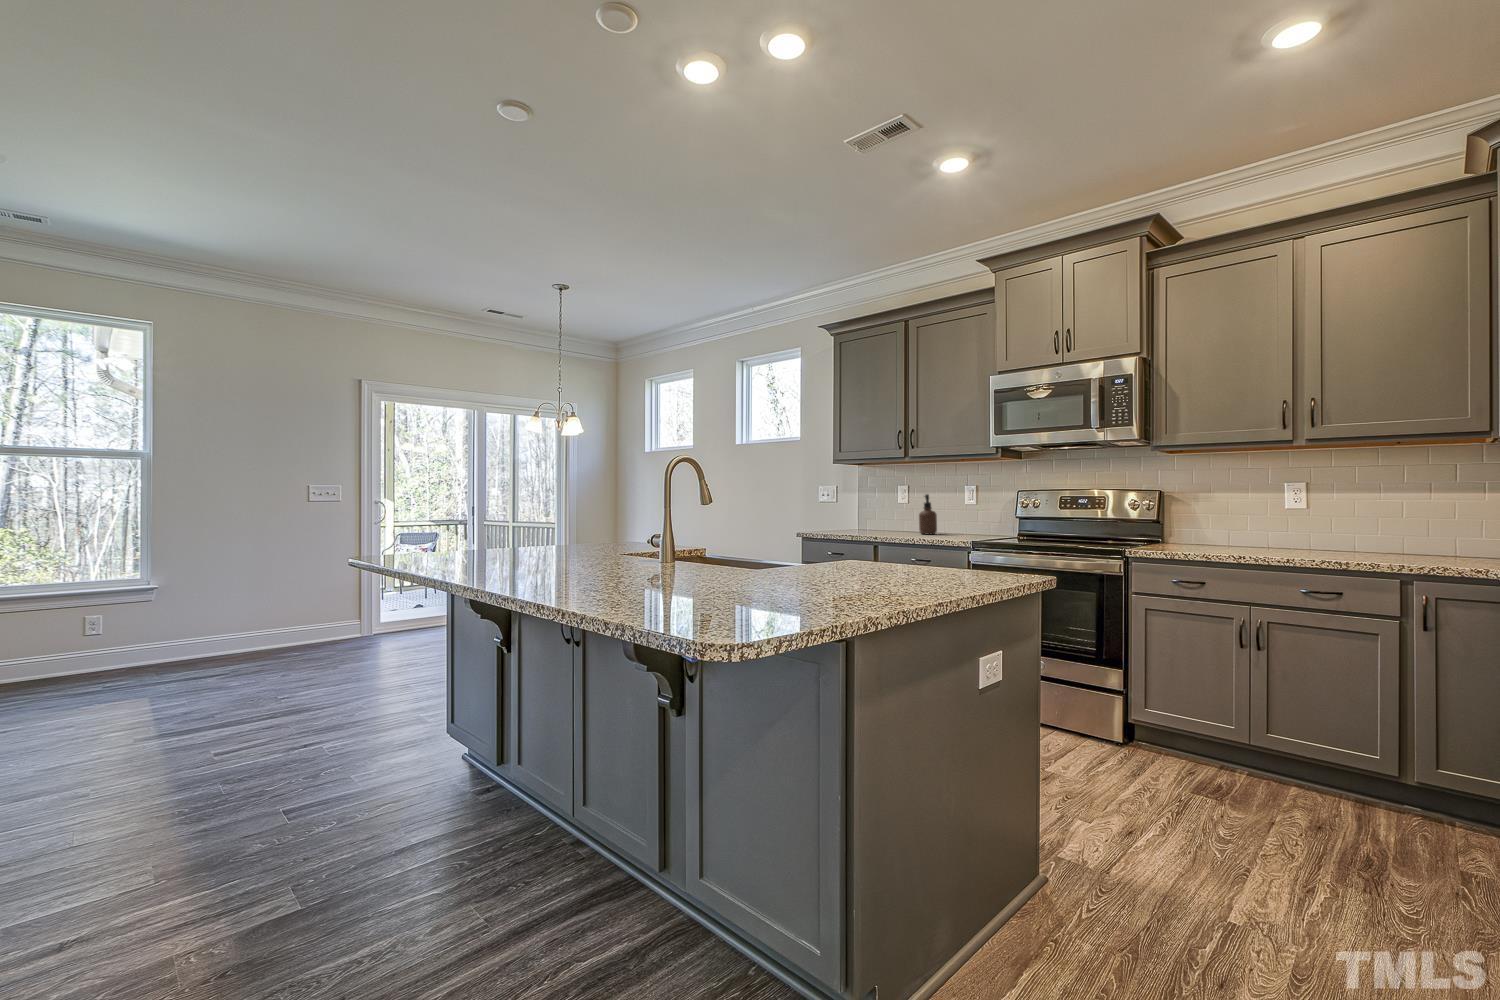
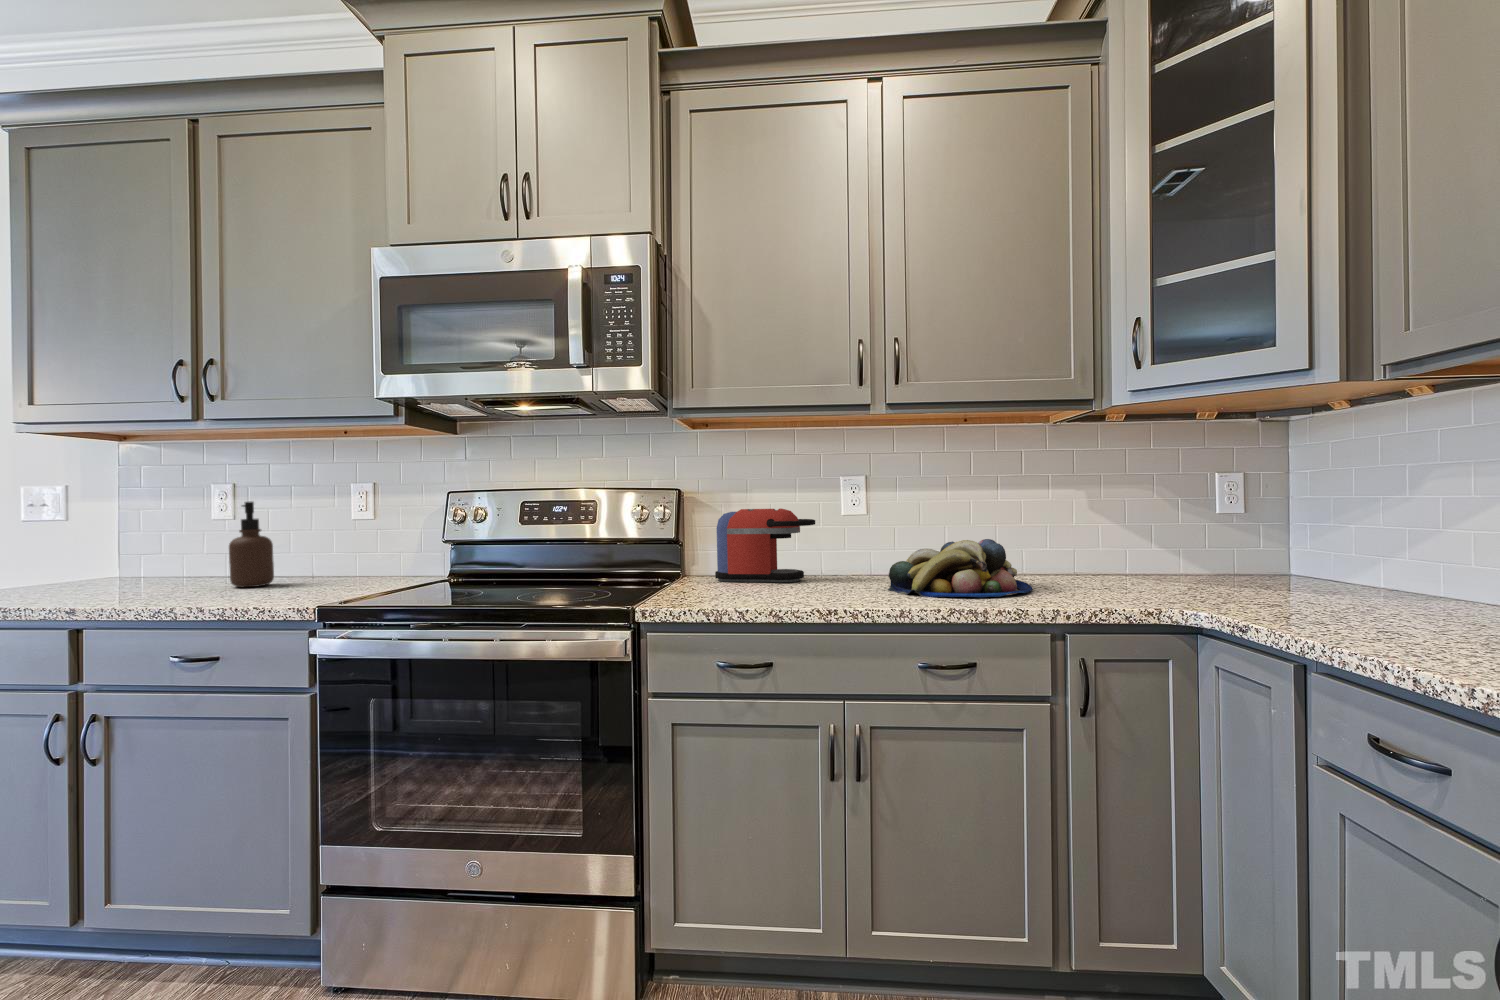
coffee maker: none [1183,502,1255,546] -> present [715,509,815,582]
fruit bowl: none [1298,524,1417,558] -> present [888,539,1033,597]

